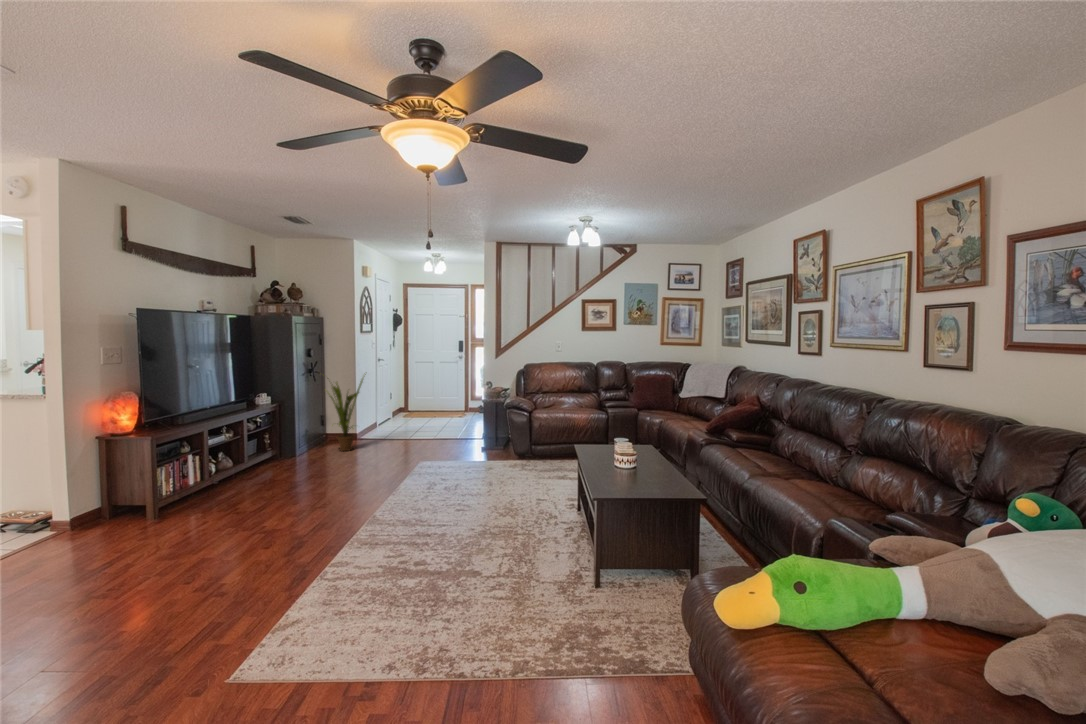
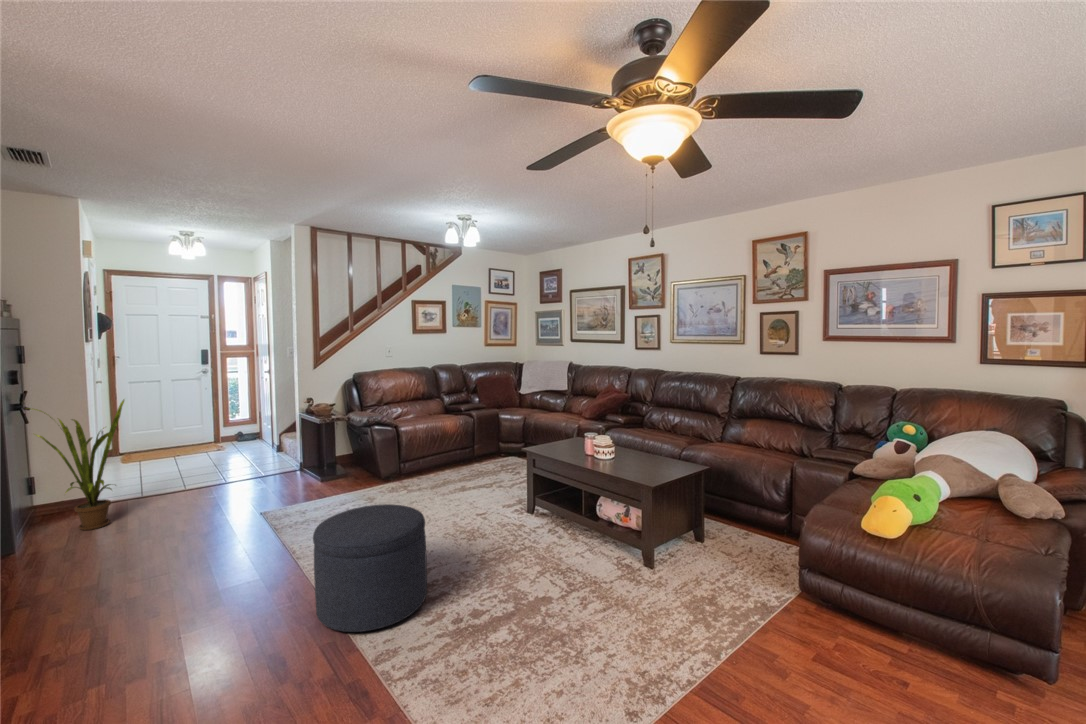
ottoman: none [344,461,427,546] -> present [313,504,427,632]

